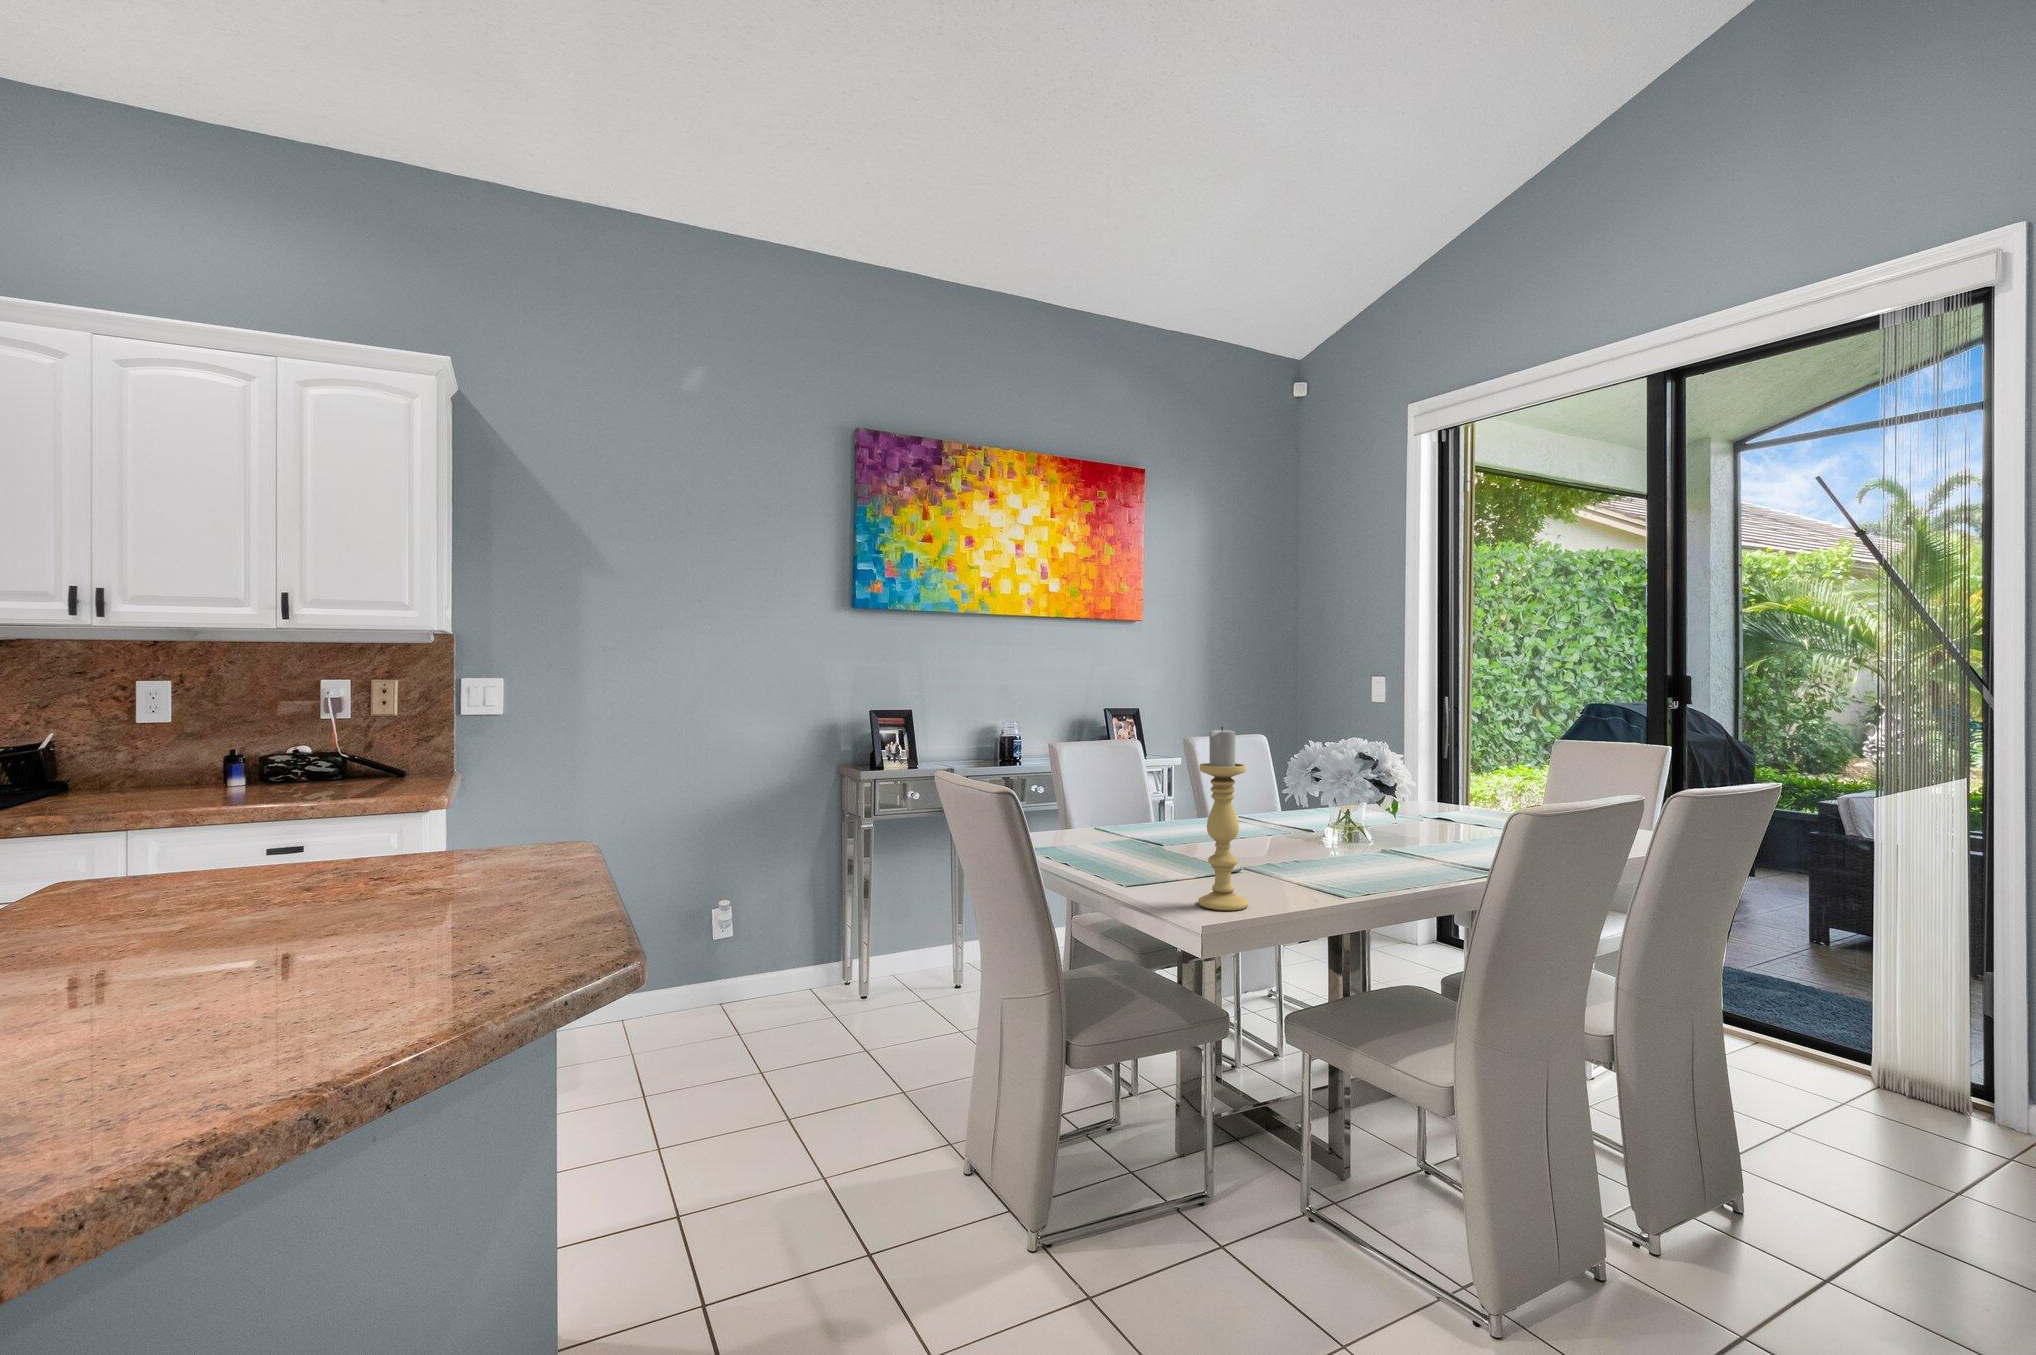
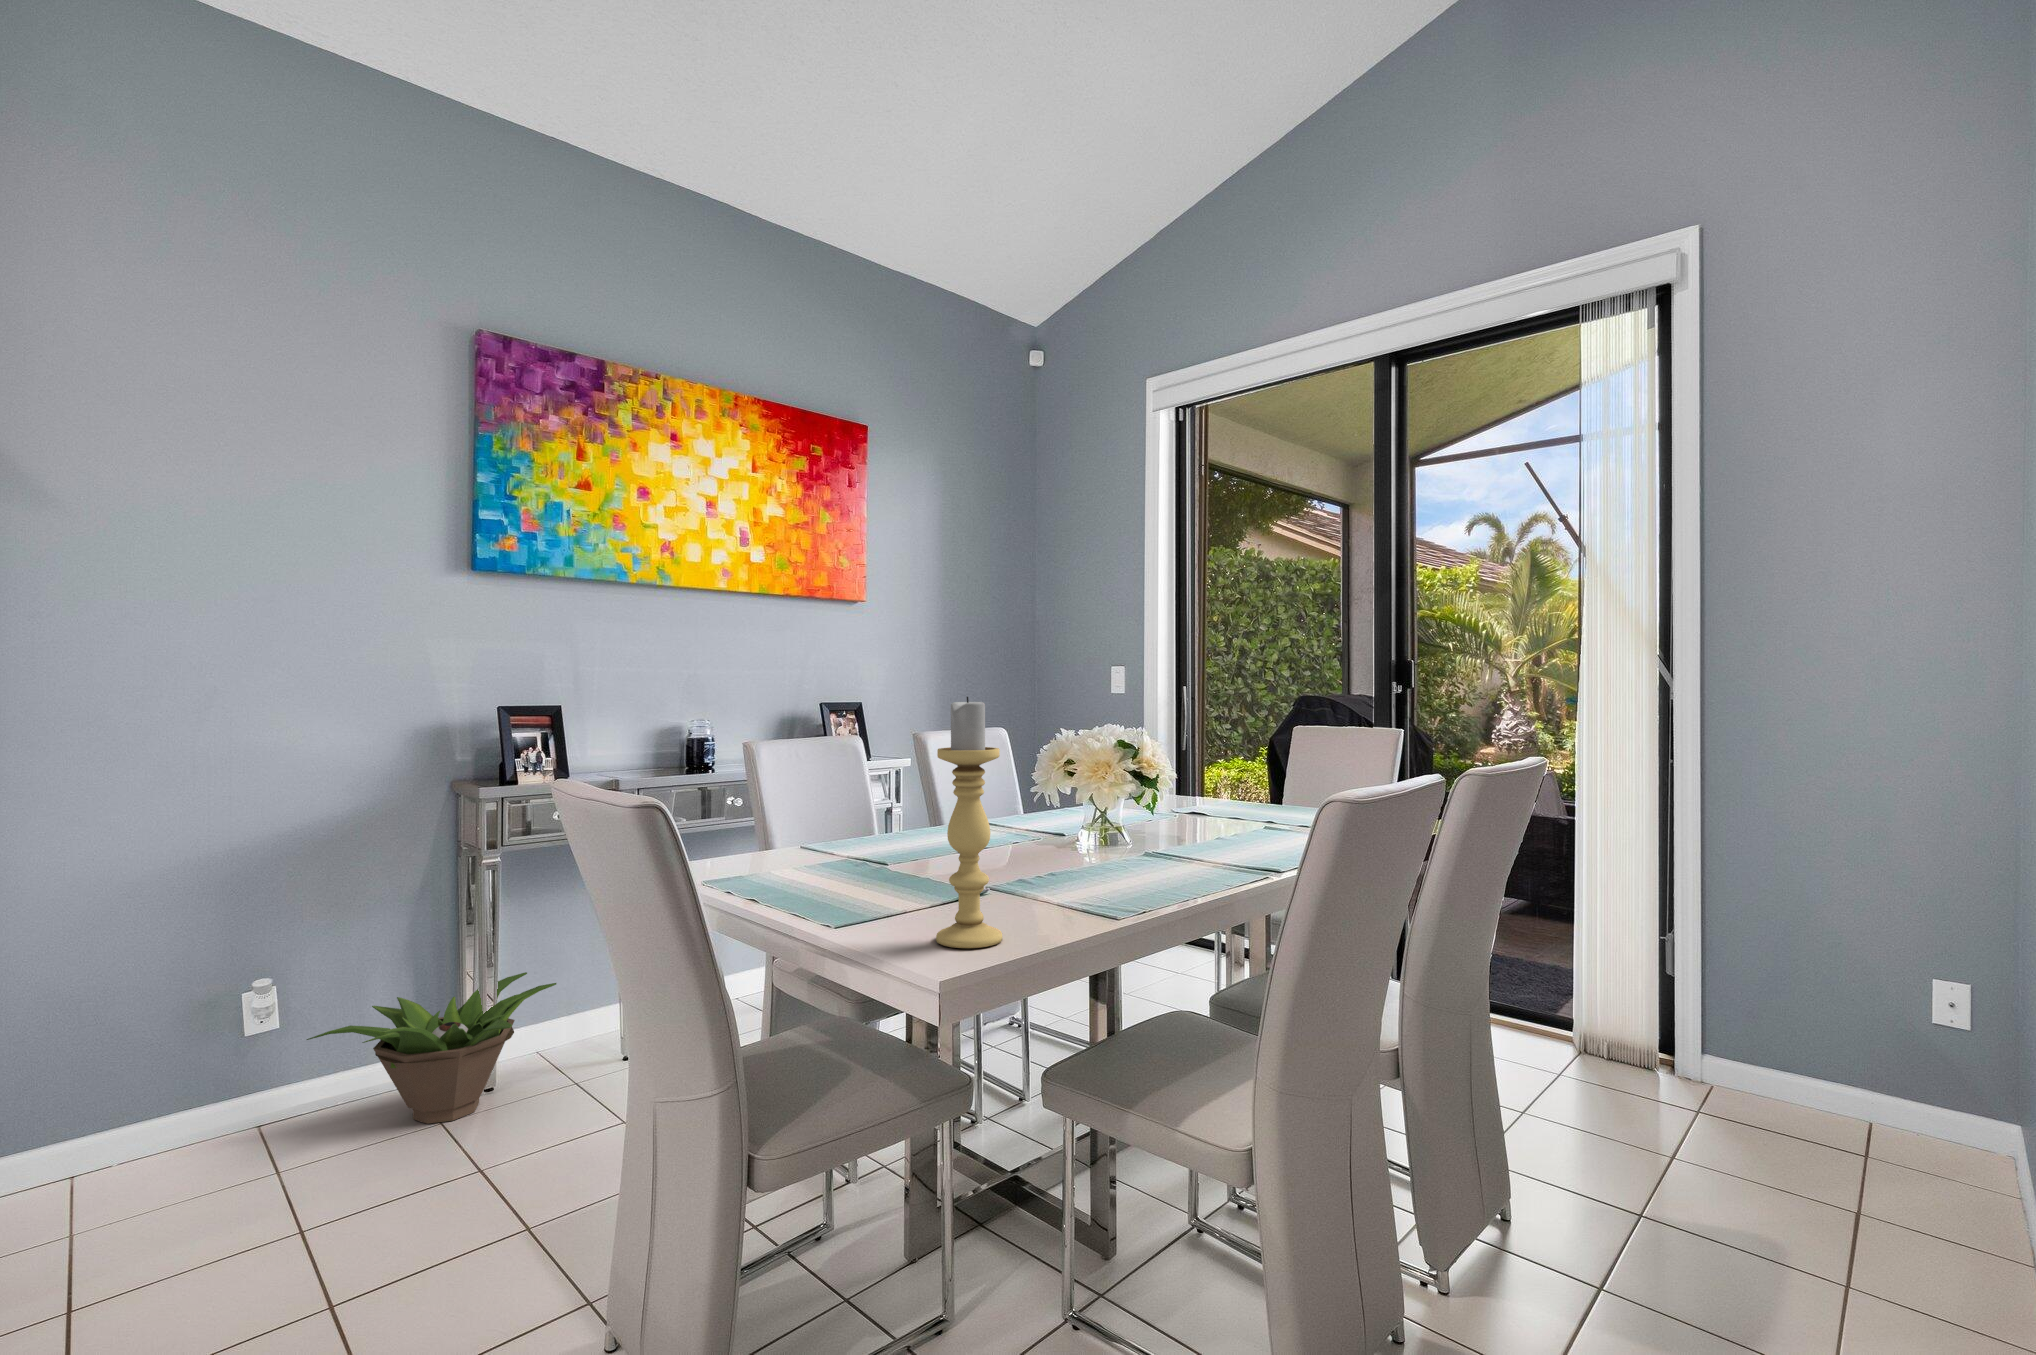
decorative plant: none [751,915,912,1019] -> present [307,972,556,1124]

